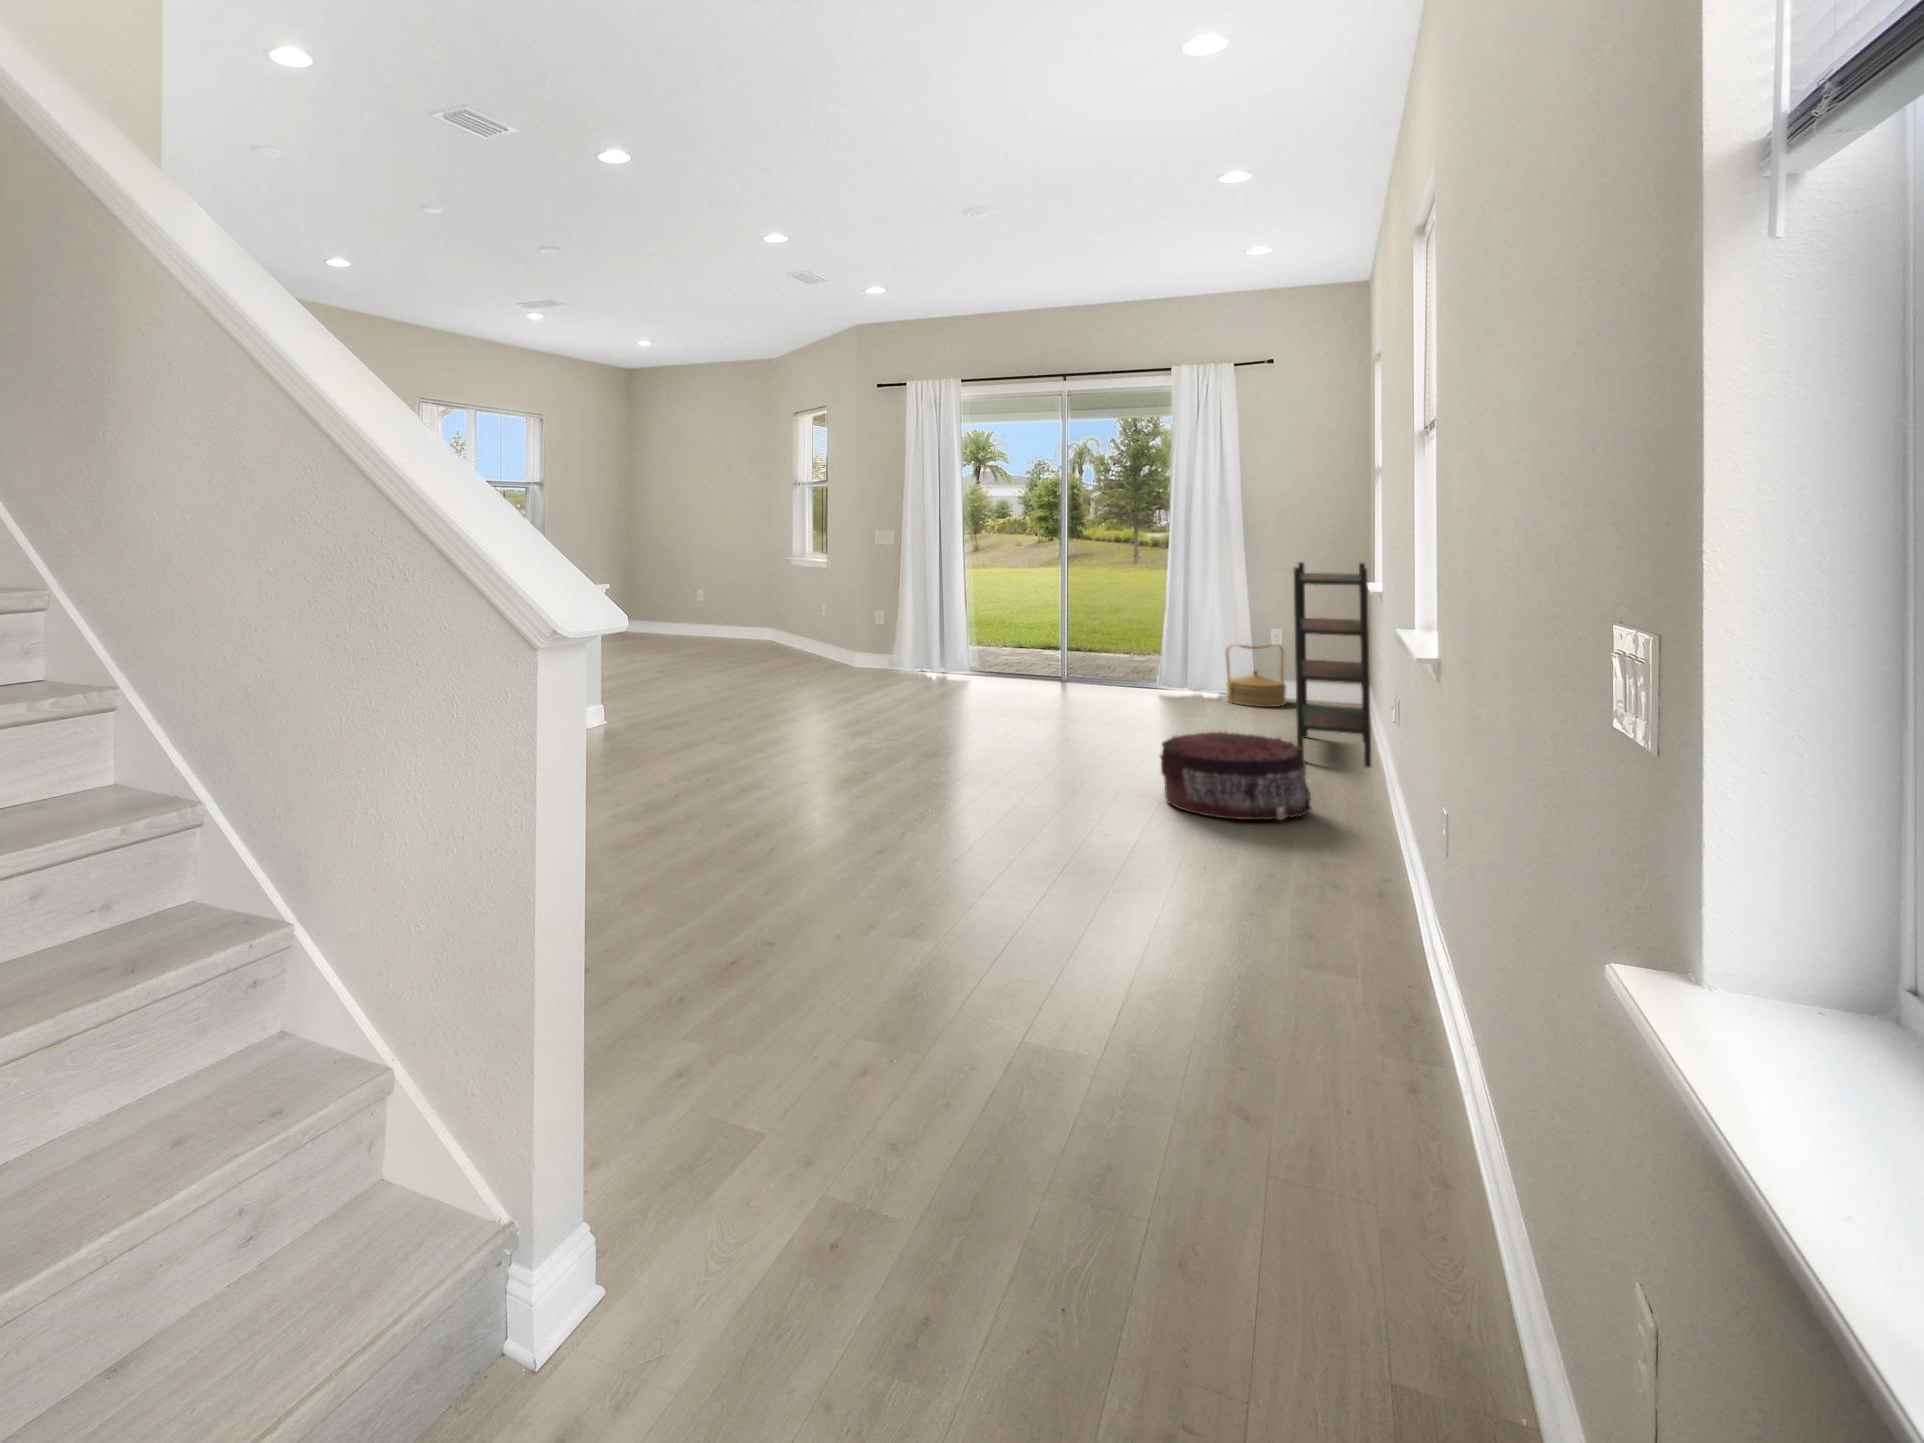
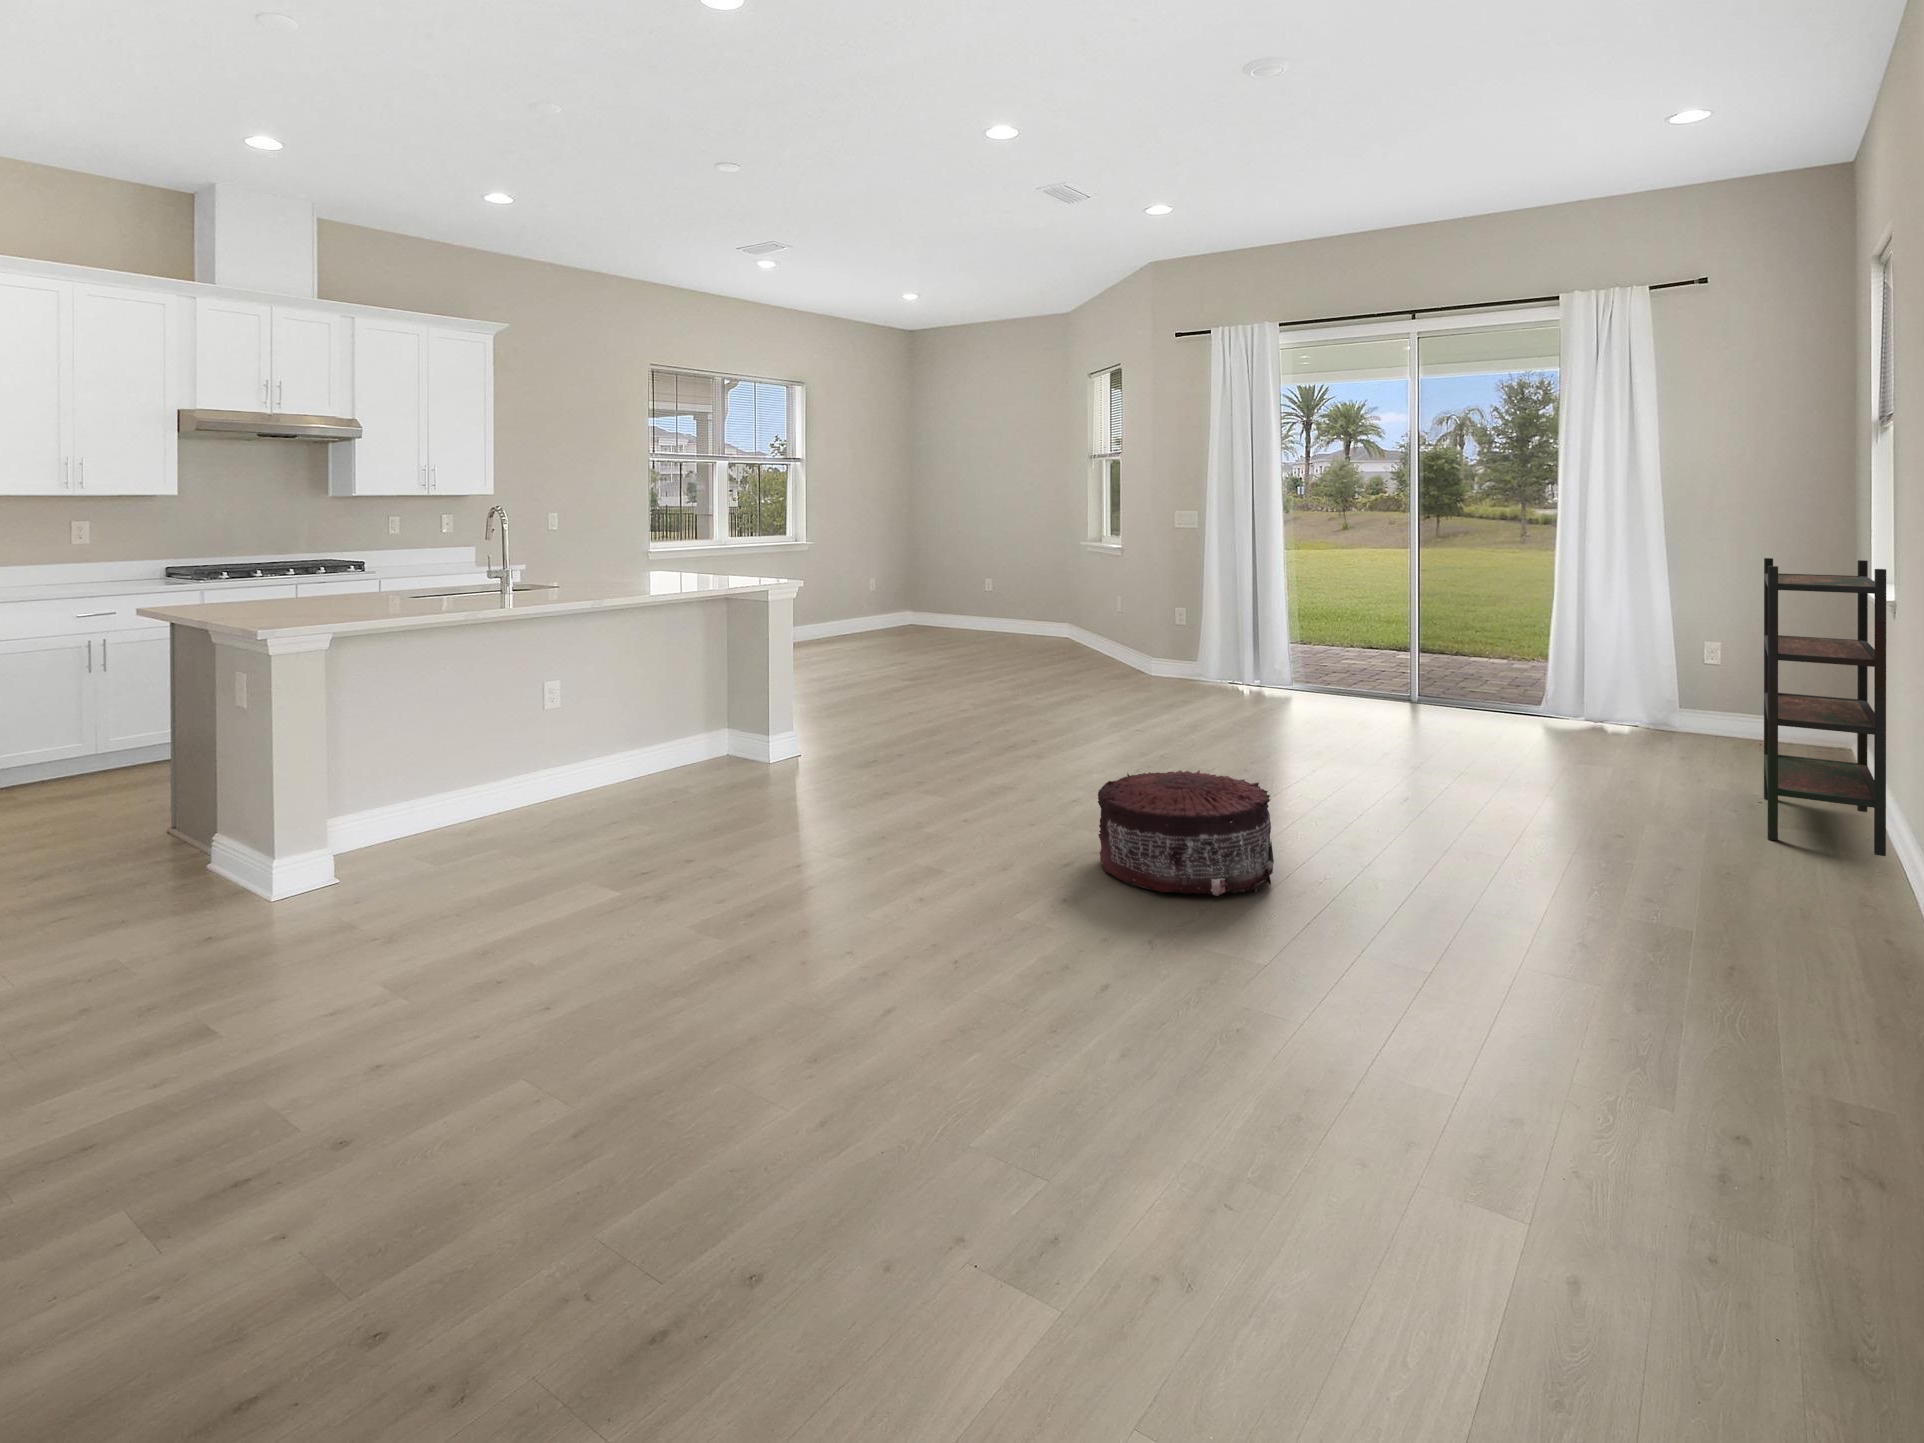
woven basket: present [1225,644,1286,707] -> none [1642,664,1730,748]
pouf: present [1160,732,1312,820] -> present [1098,770,1274,896]

